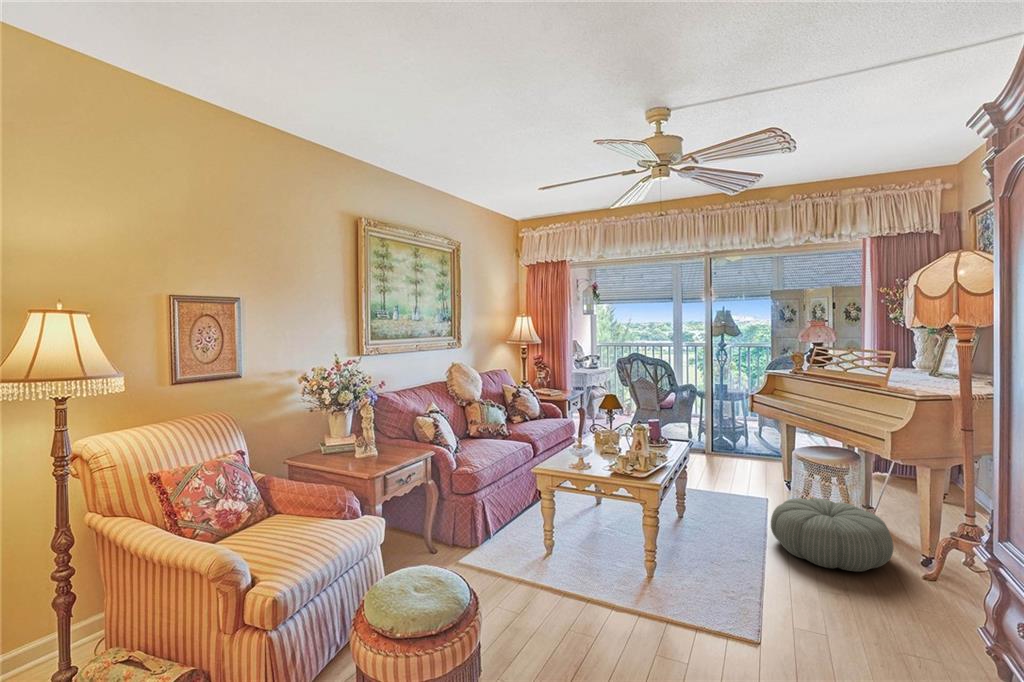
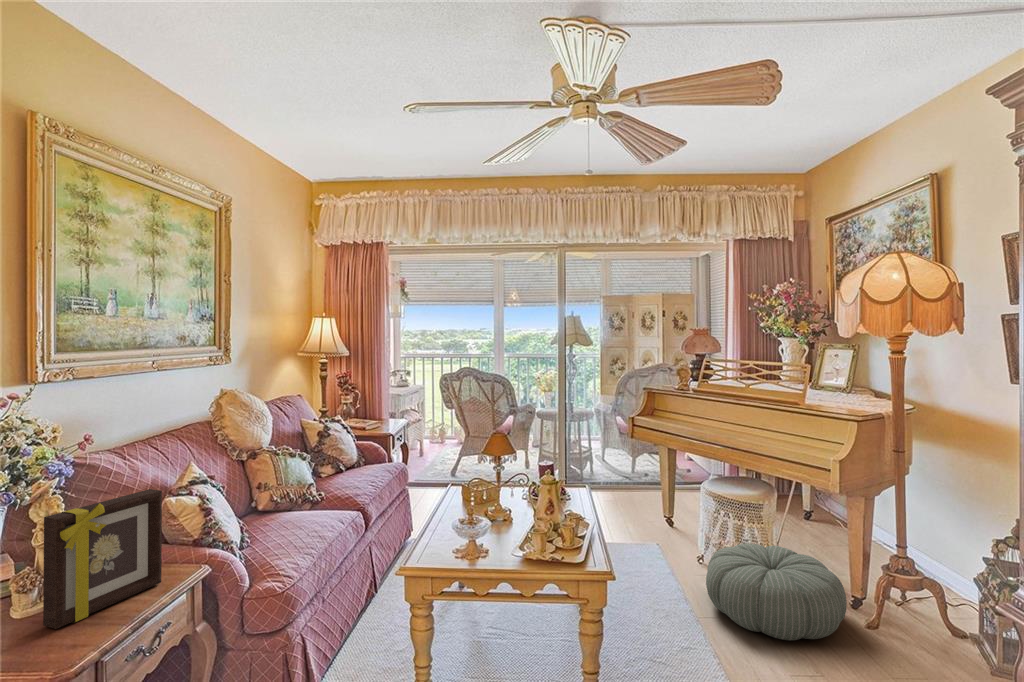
picture frame: none [370,407,415,461] -> present [43,489,162,629]

